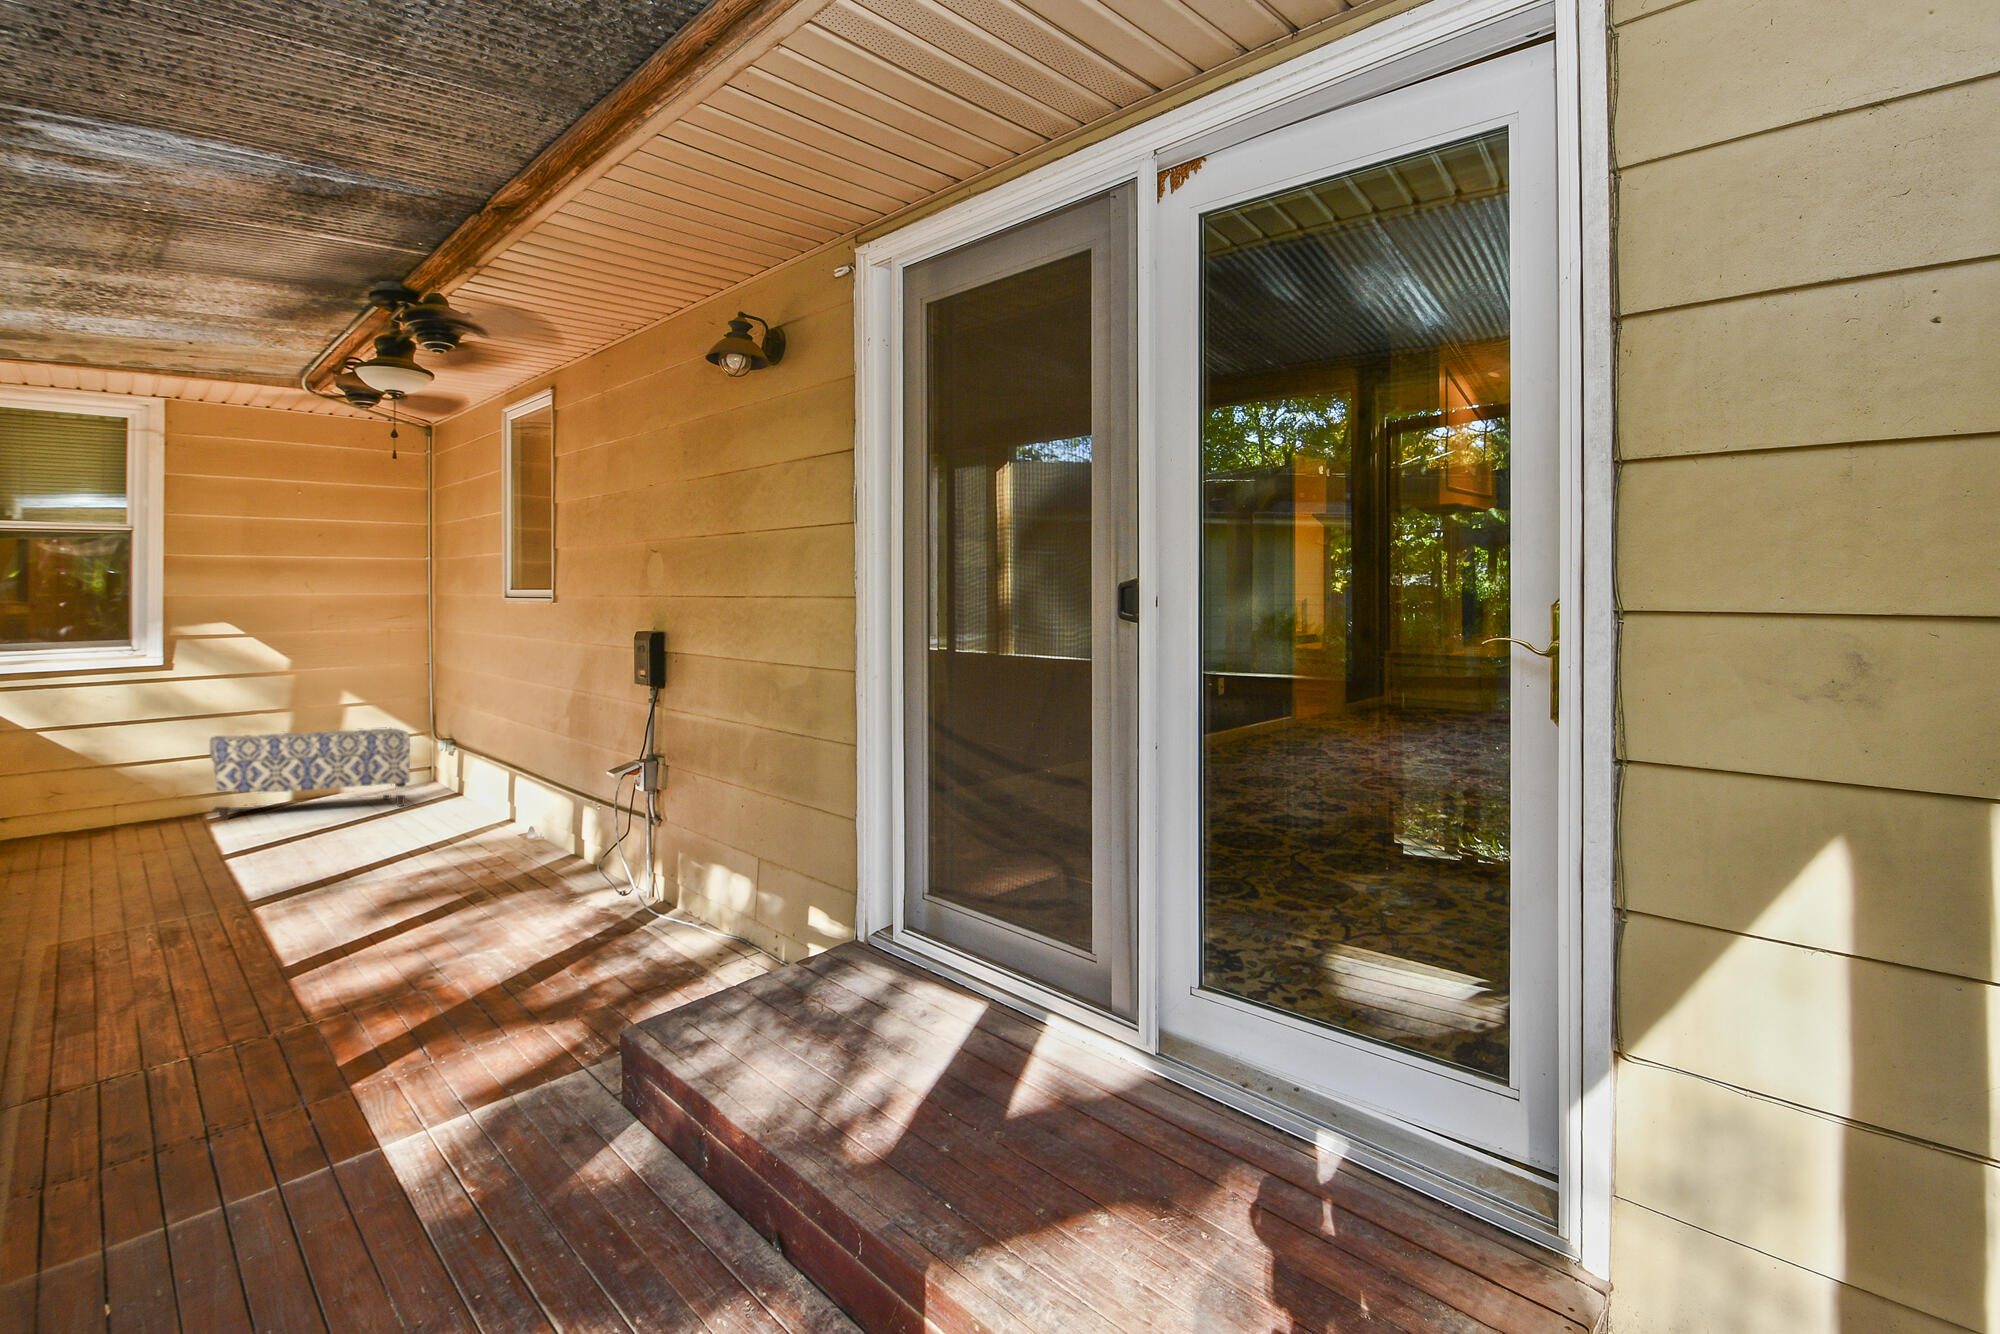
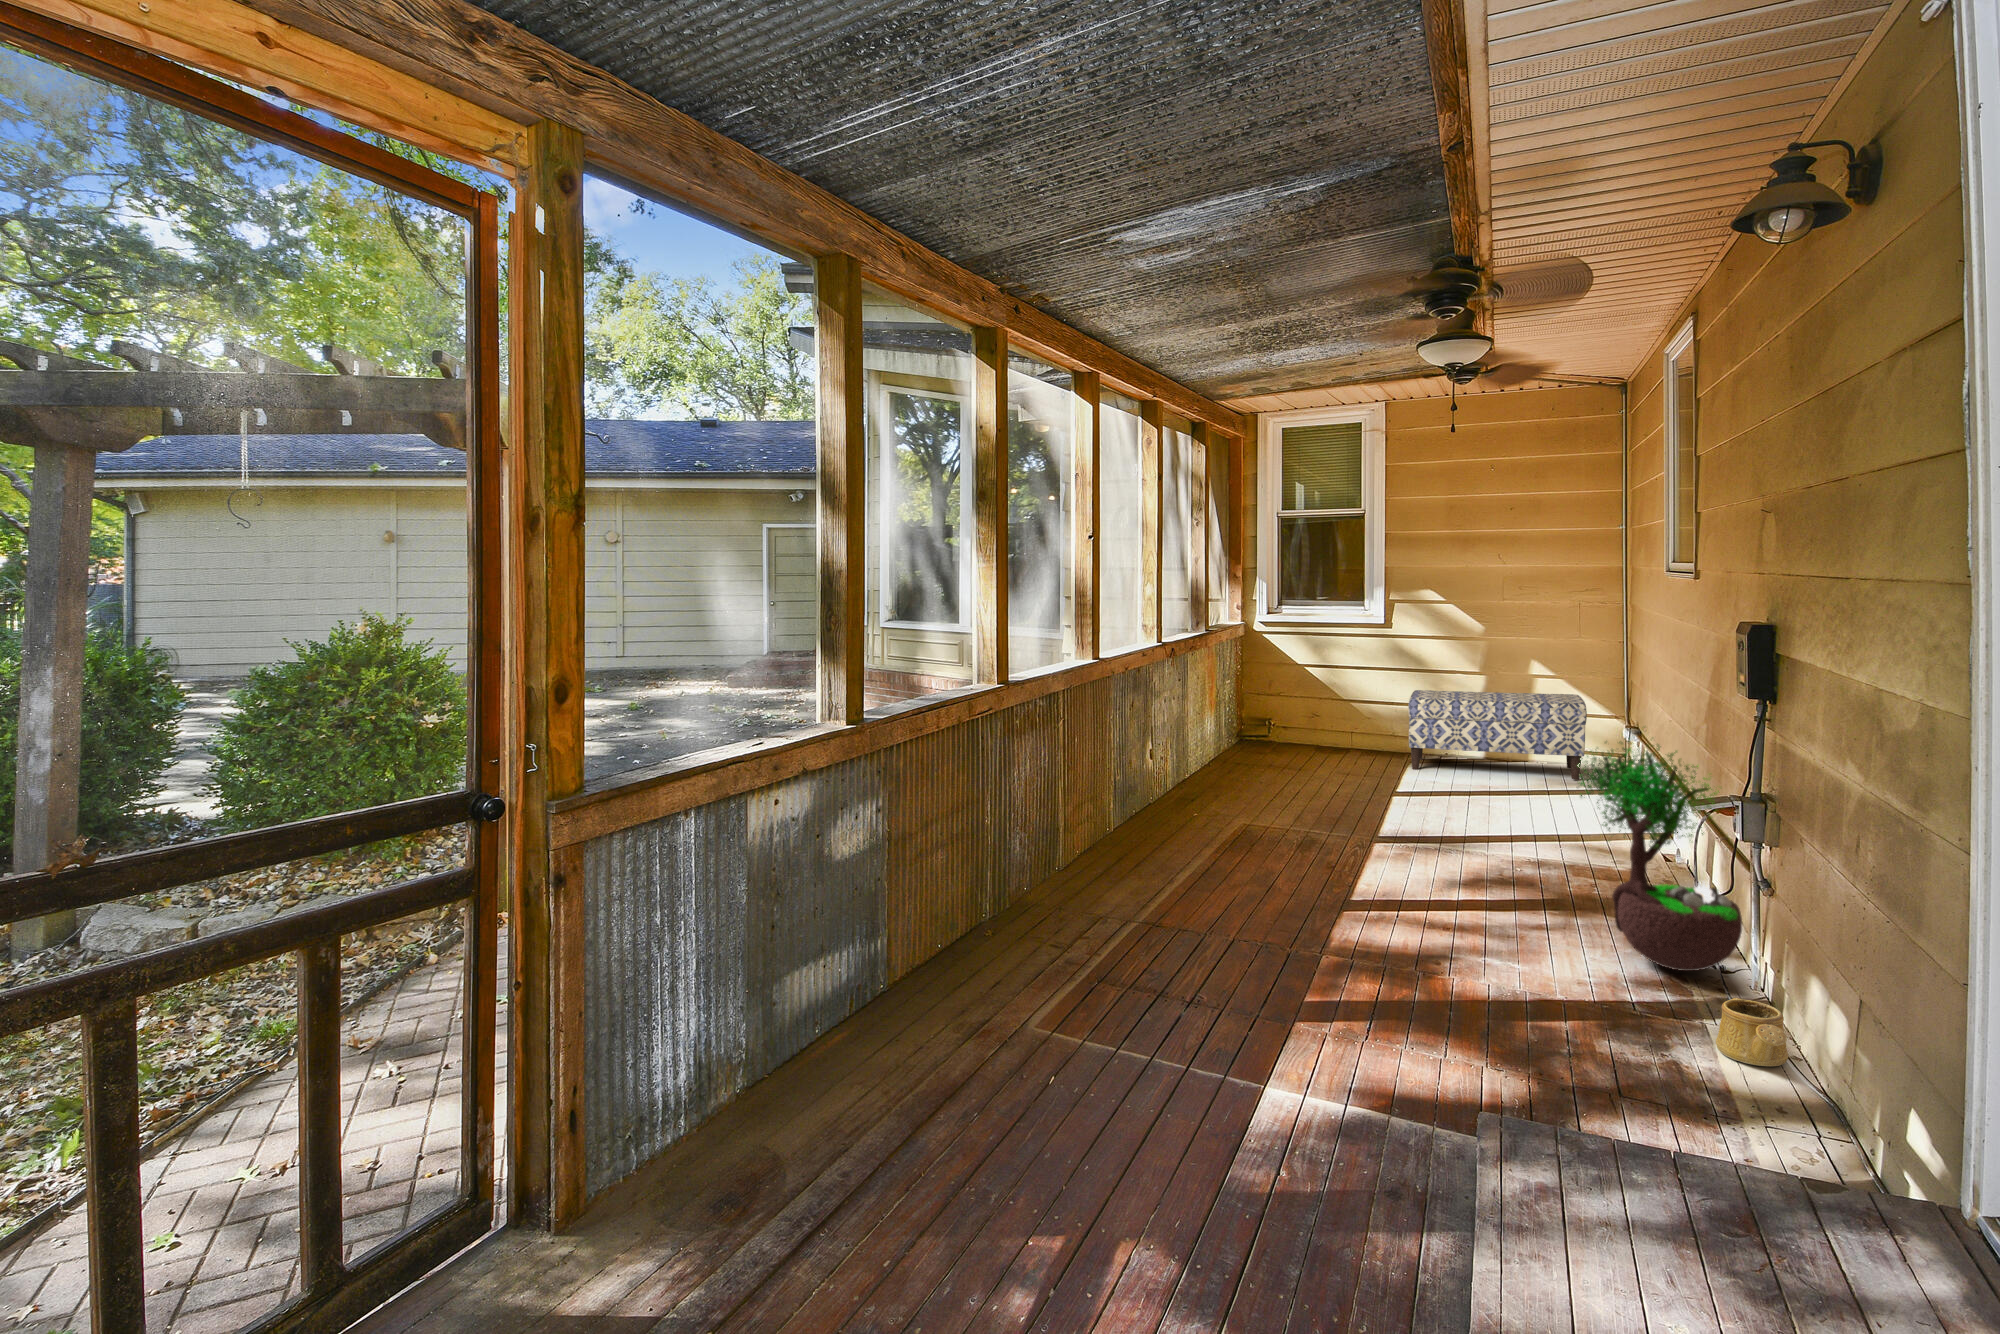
potted tree: none [514,716,643,904] -> present [1579,738,1742,971]
watering can: none [661,895,710,937] -> present [1716,998,1788,1066]

